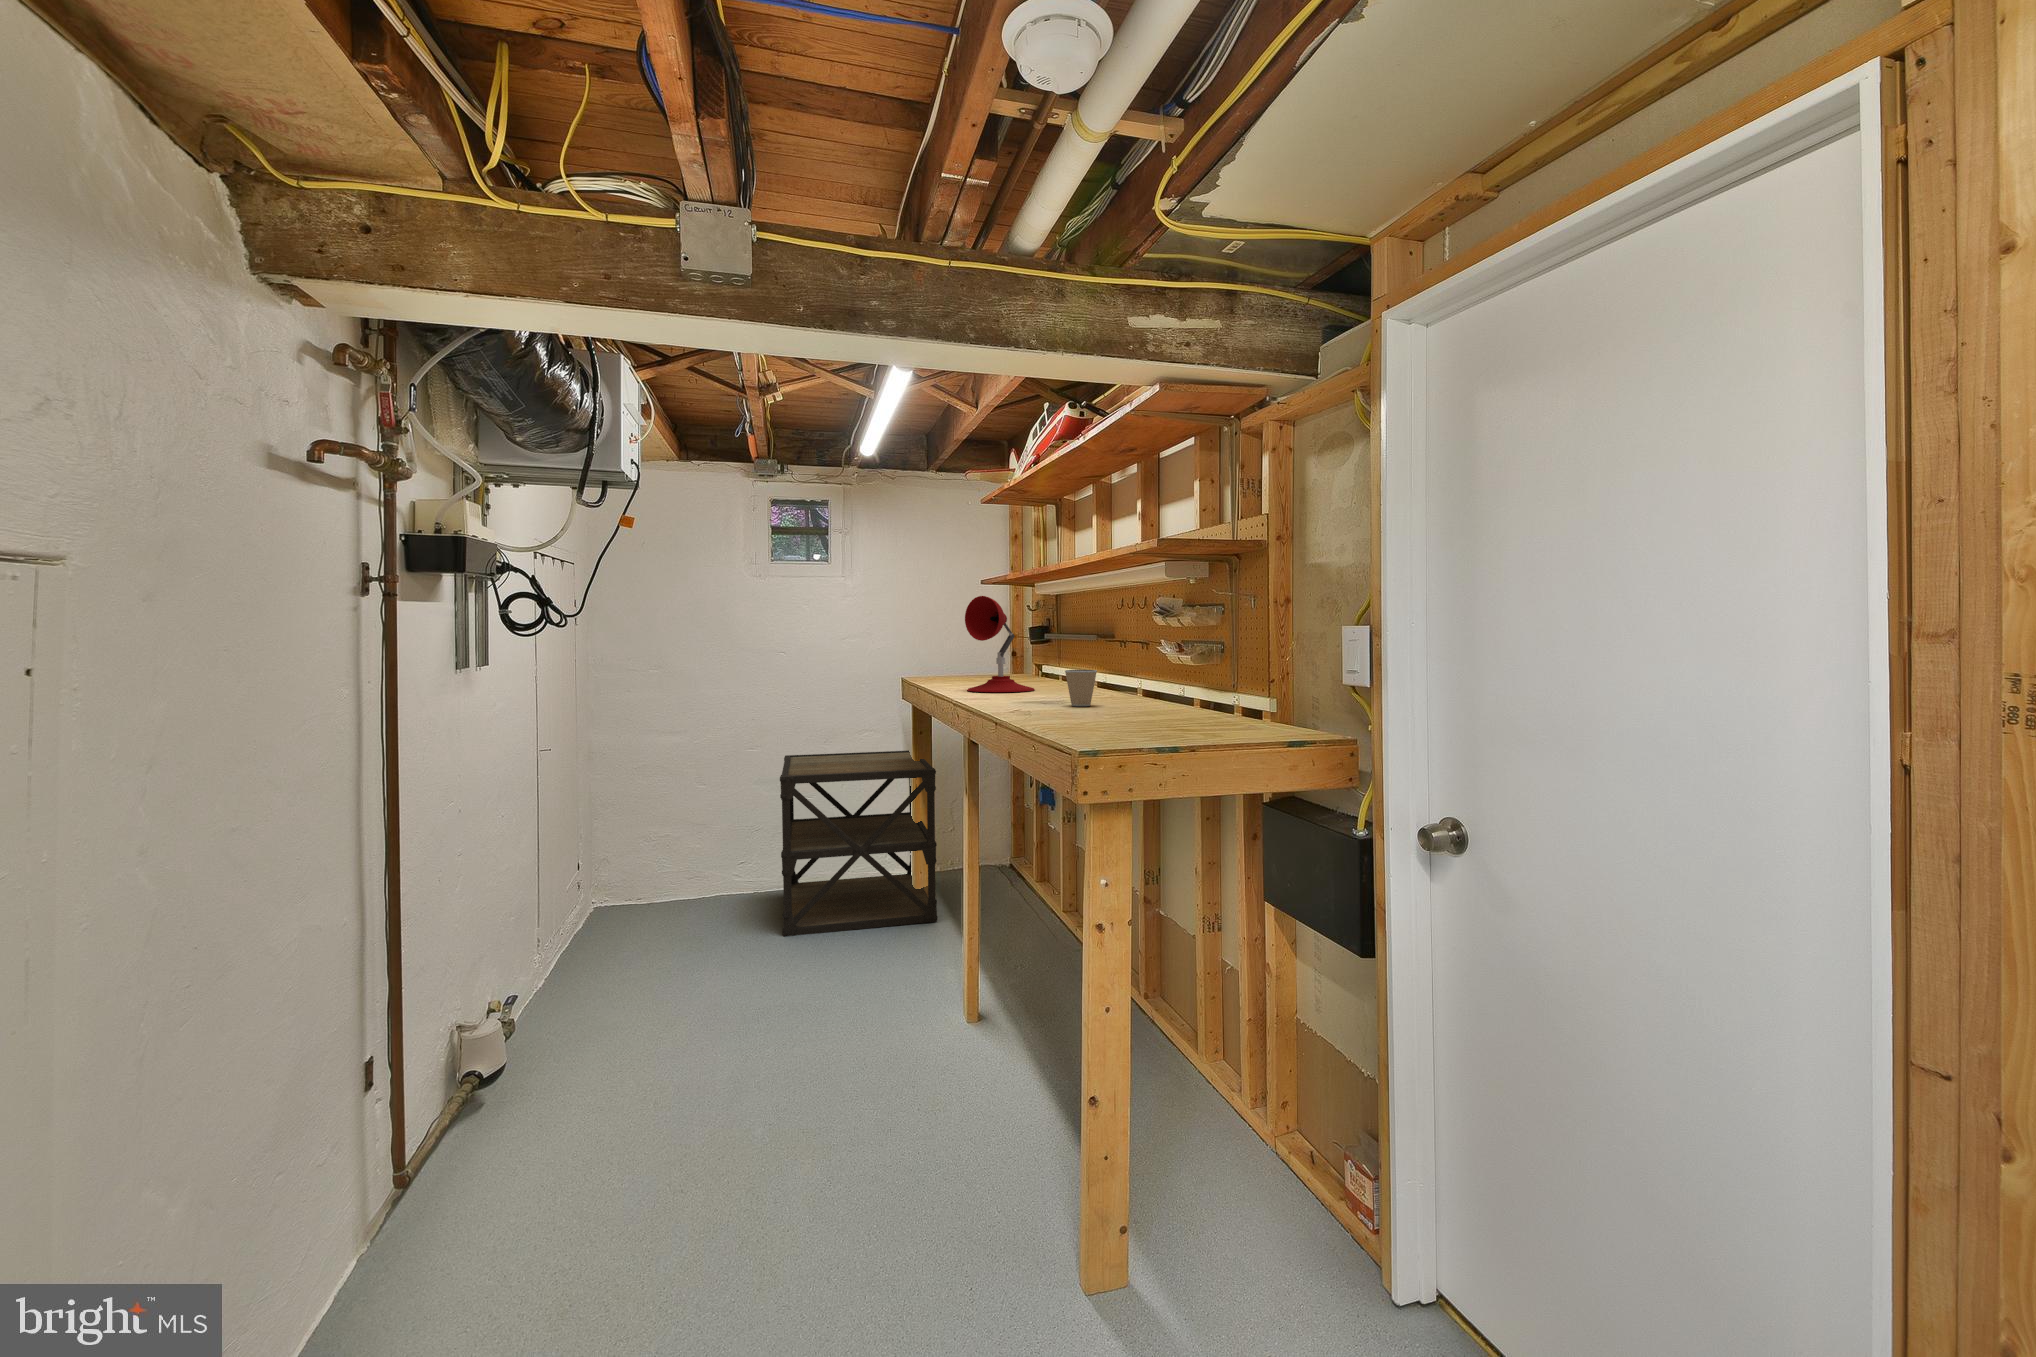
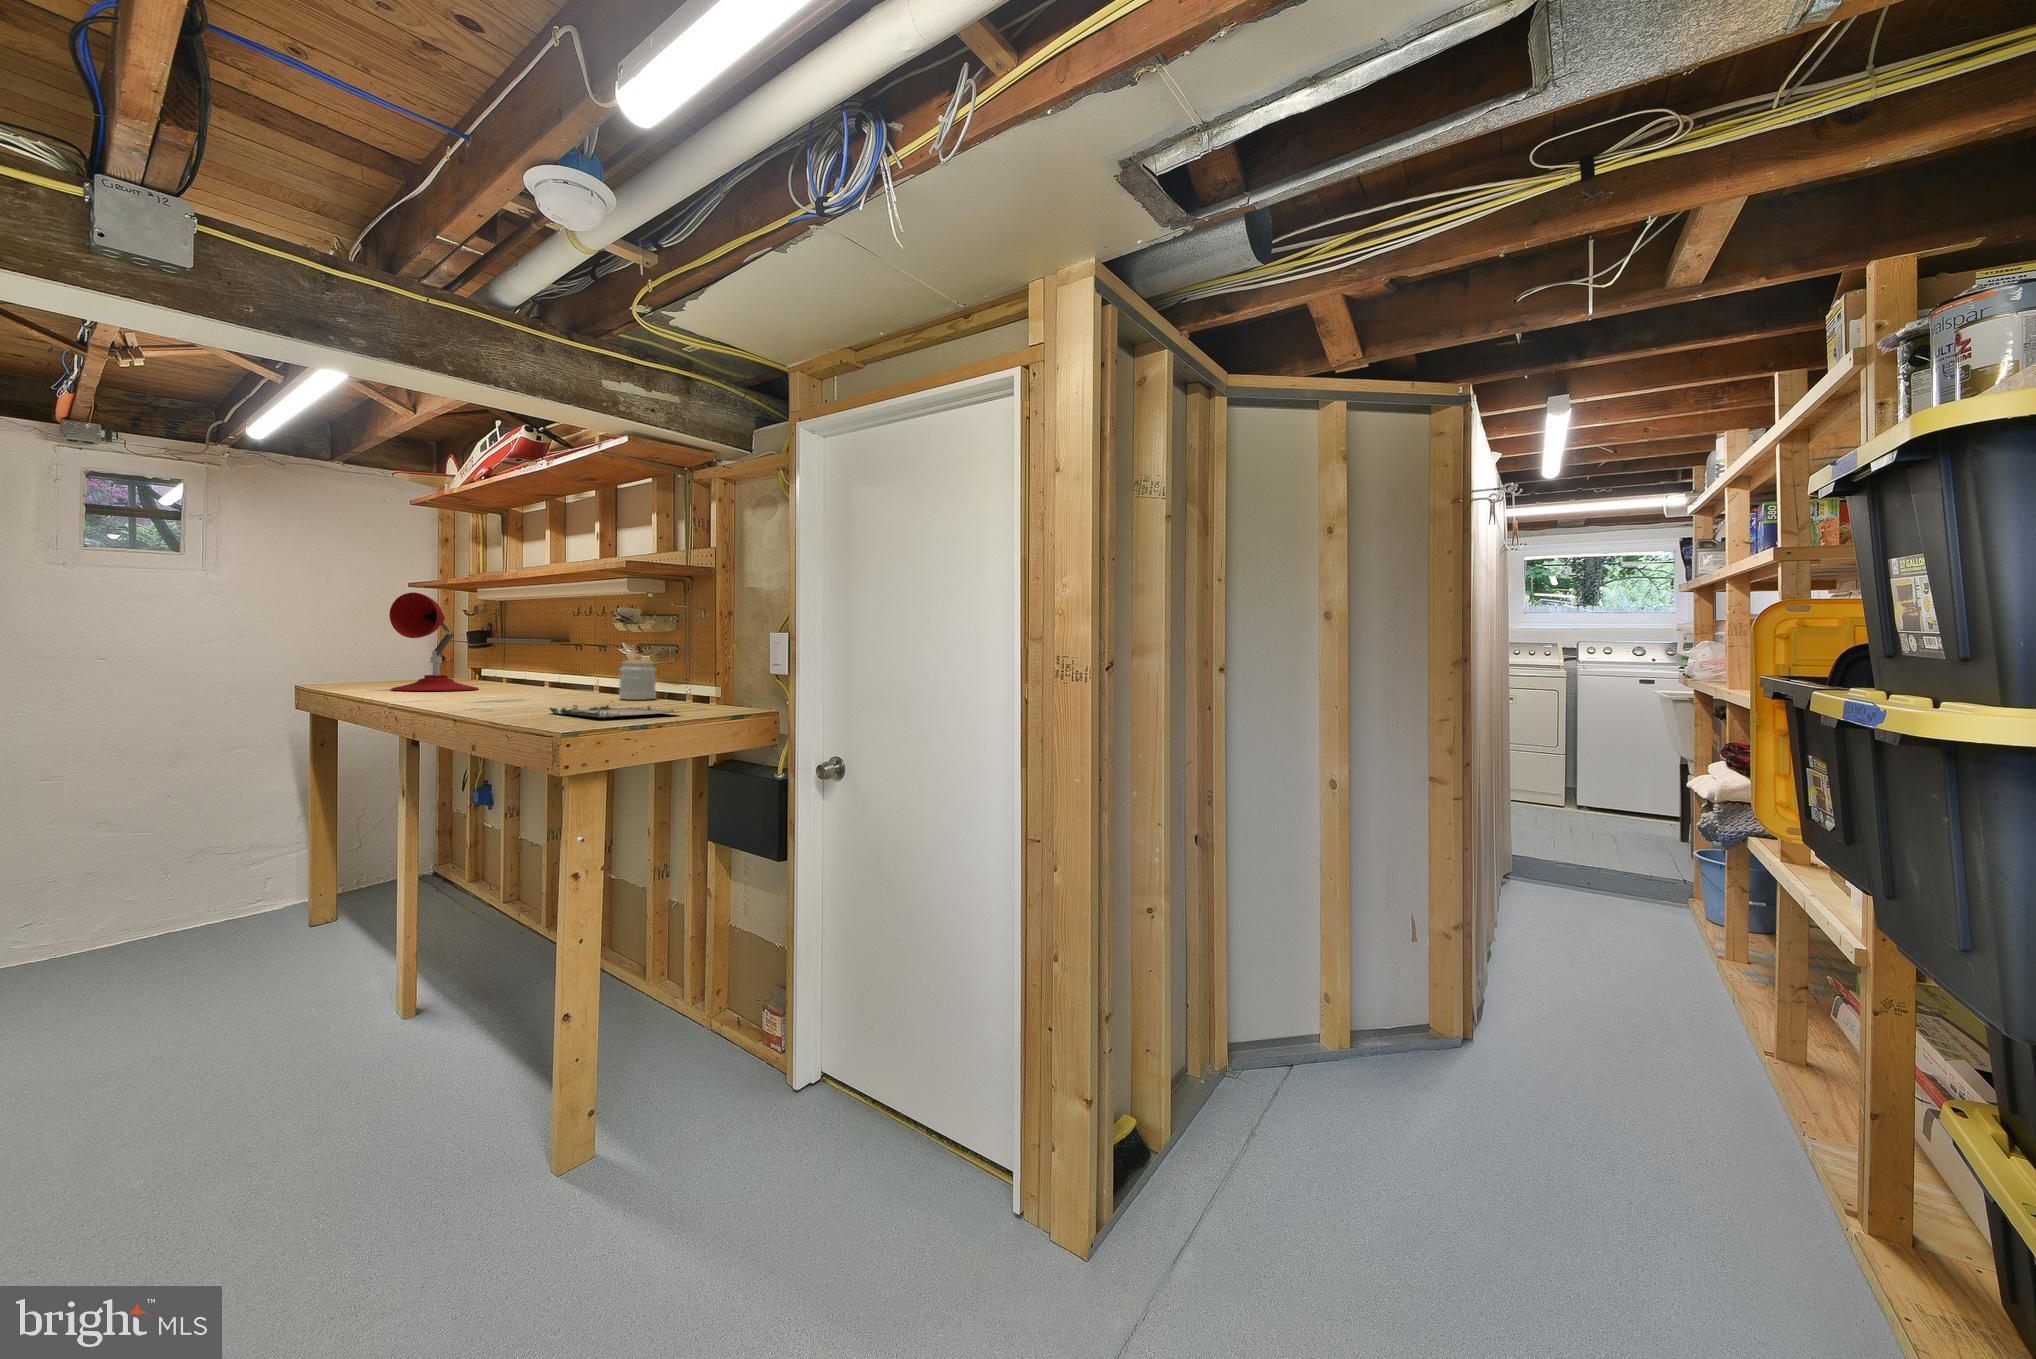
jar: none [1157,654,1197,709] -> present [619,654,656,700]
coffee cup: present [1065,670,1097,706] -> none [524,667,559,699]
tray: none [1079,713,1224,744] -> present [549,701,681,718]
shelving unit: present [780,750,937,937] -> none [53,764,337,1010]

